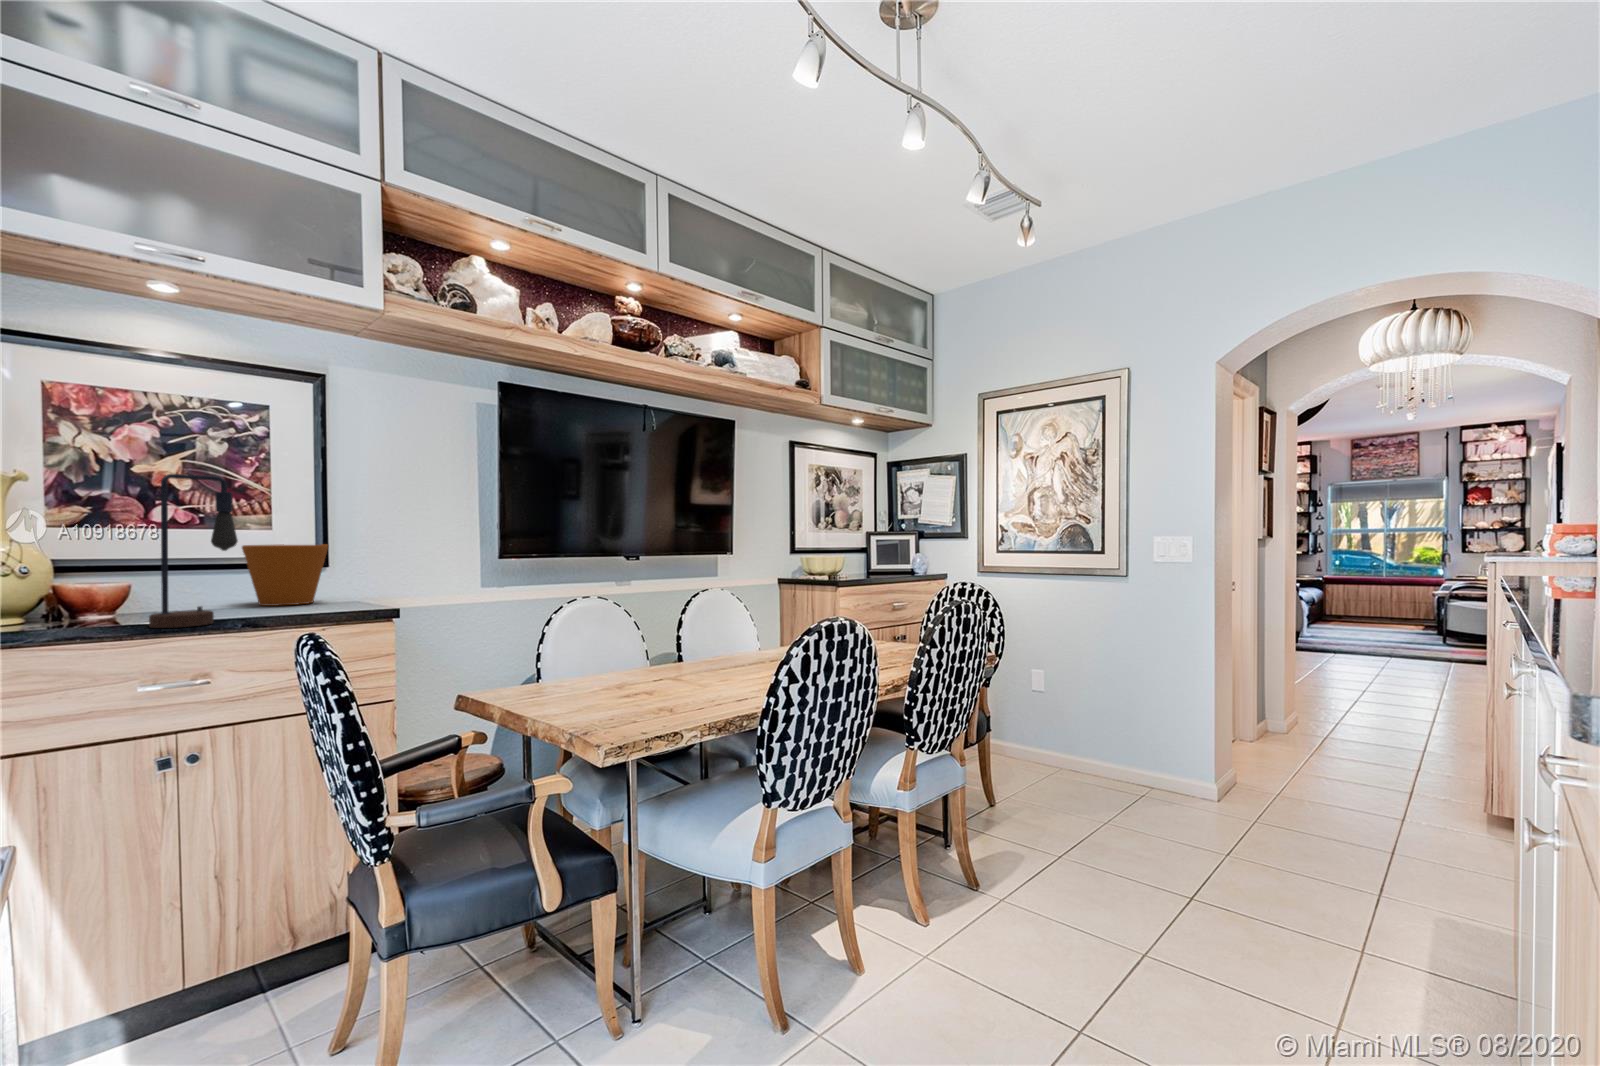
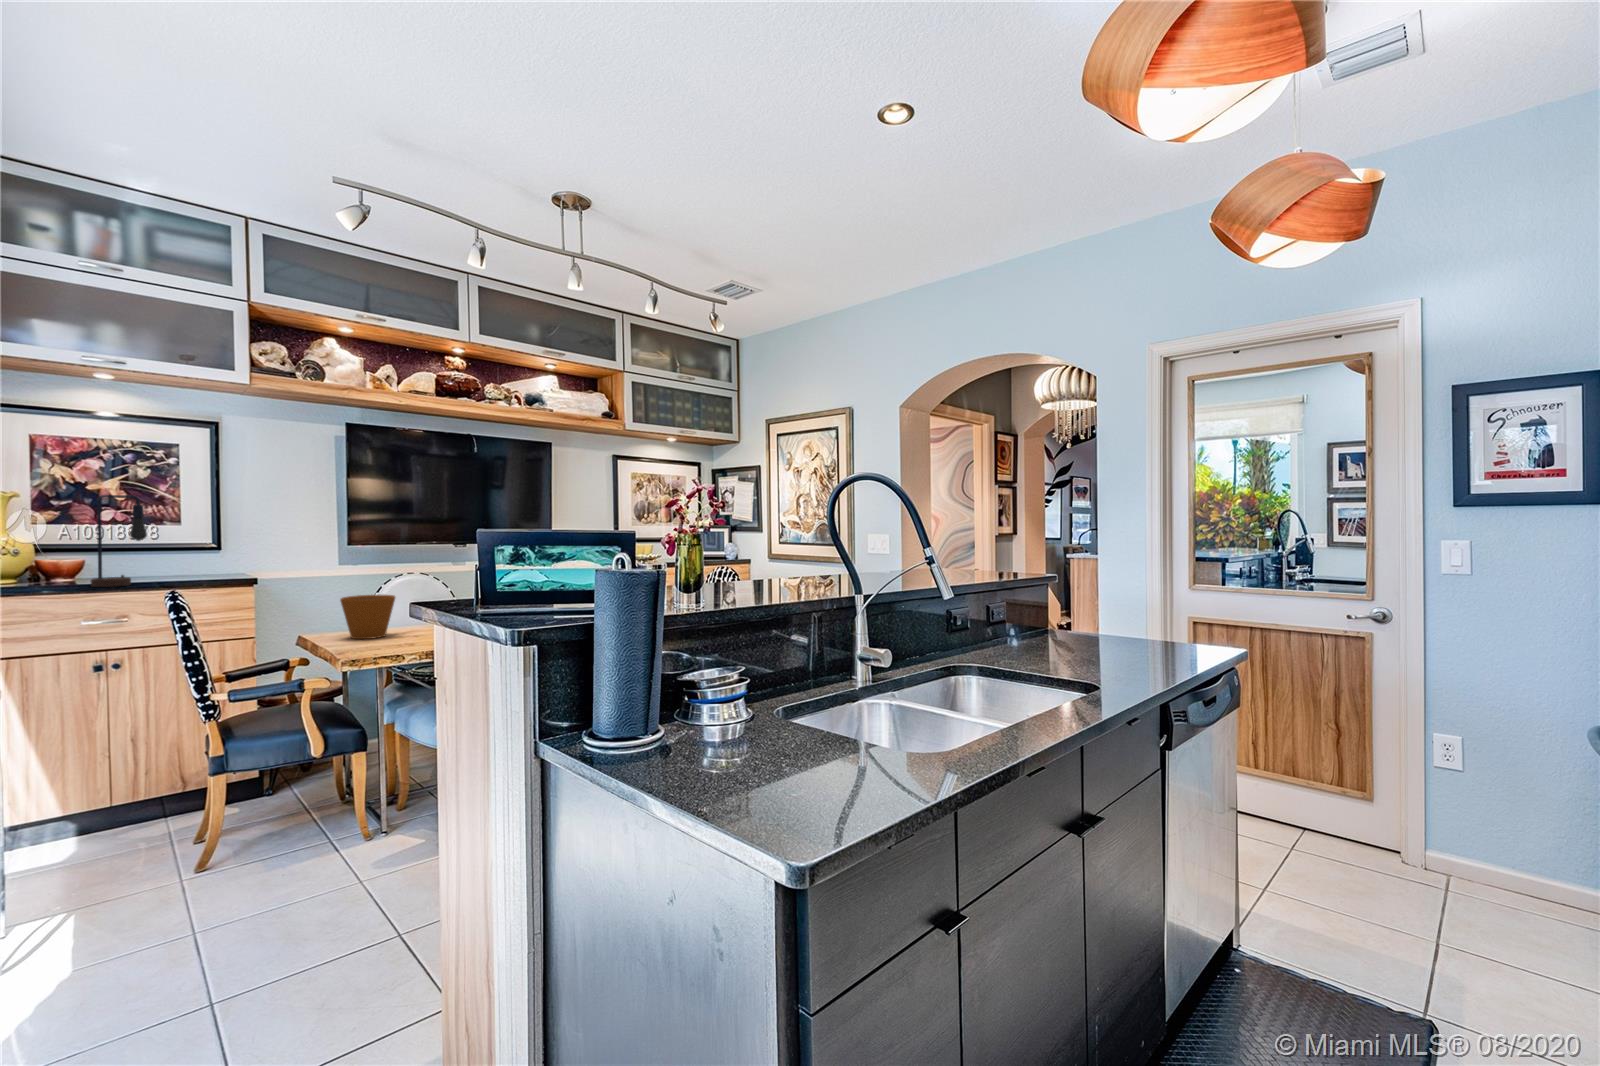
flower pot: present [242,544,328,606] -> present [340,595,395,639]

